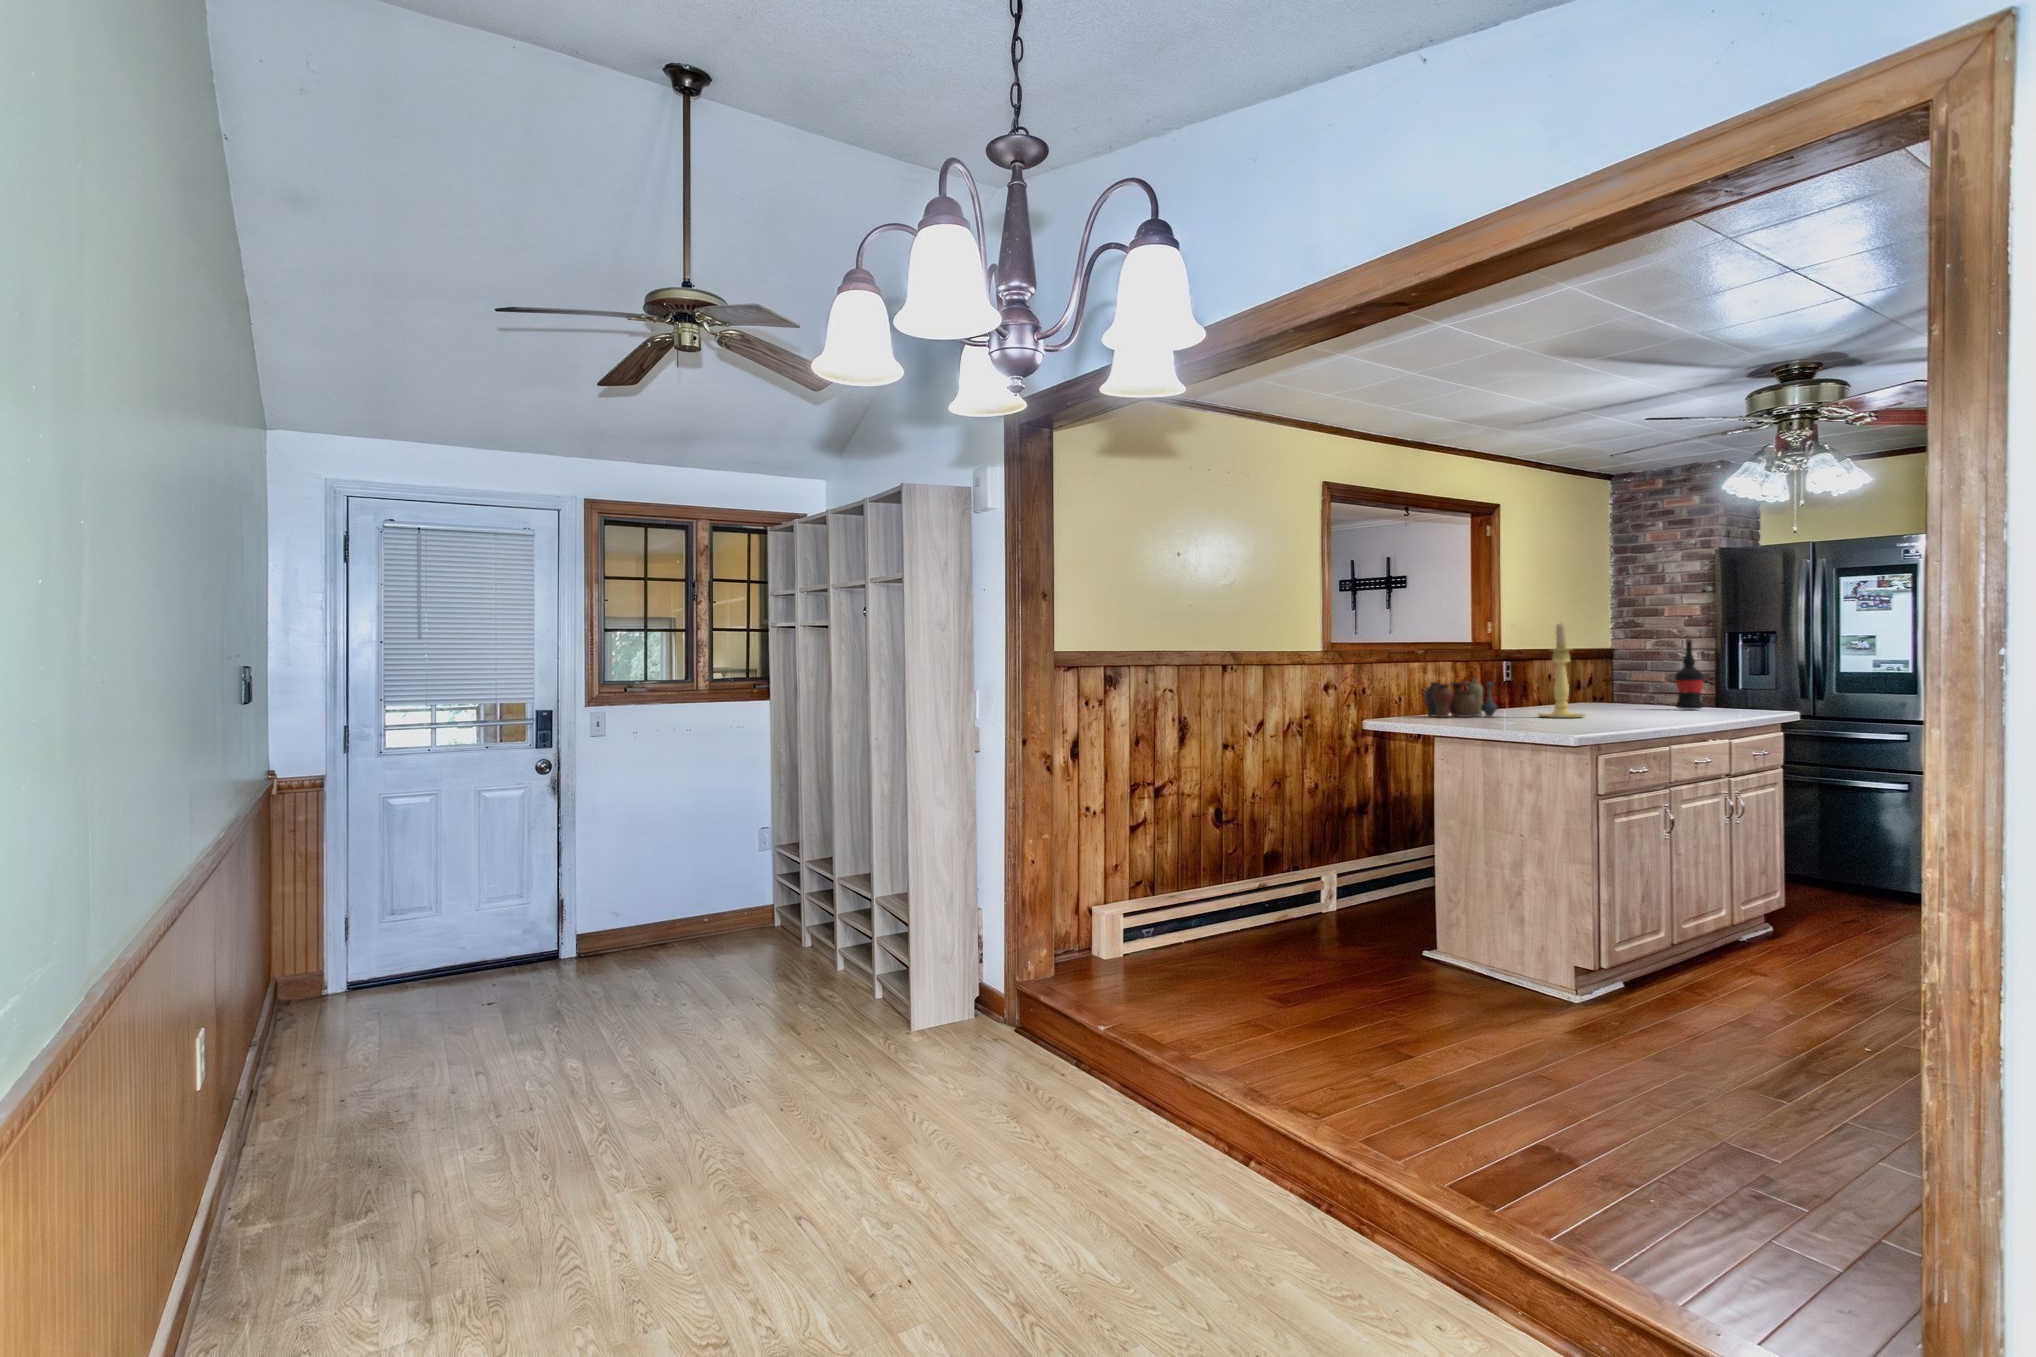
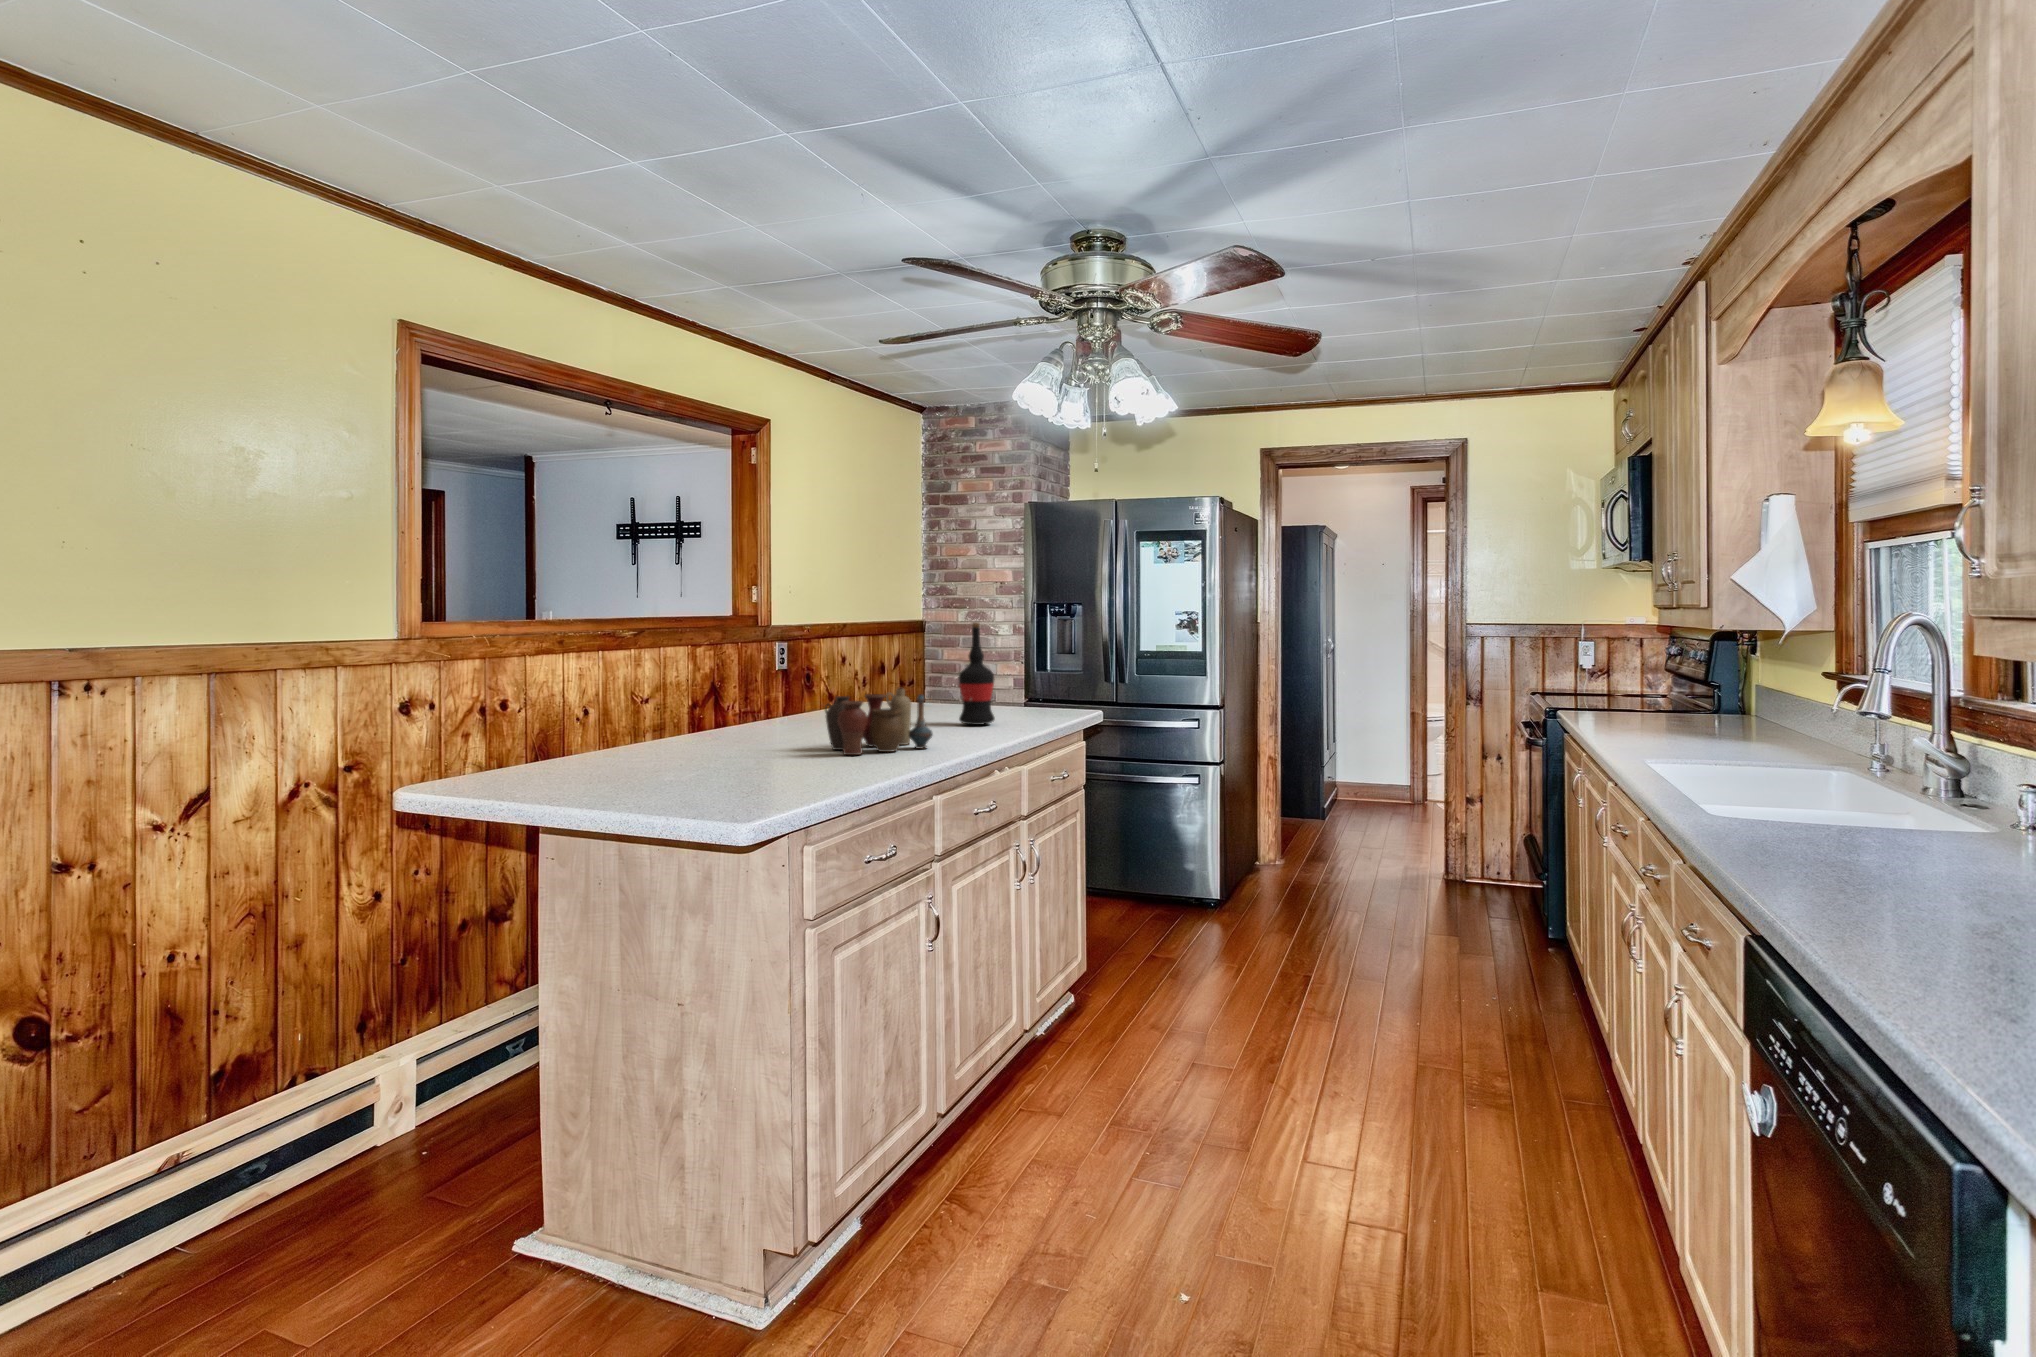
candle holder: present [1538,624,1585,718] -> none [709,606,792,780]
vase: present [1424,678,1498,717] -> present [825,687,932,755]

